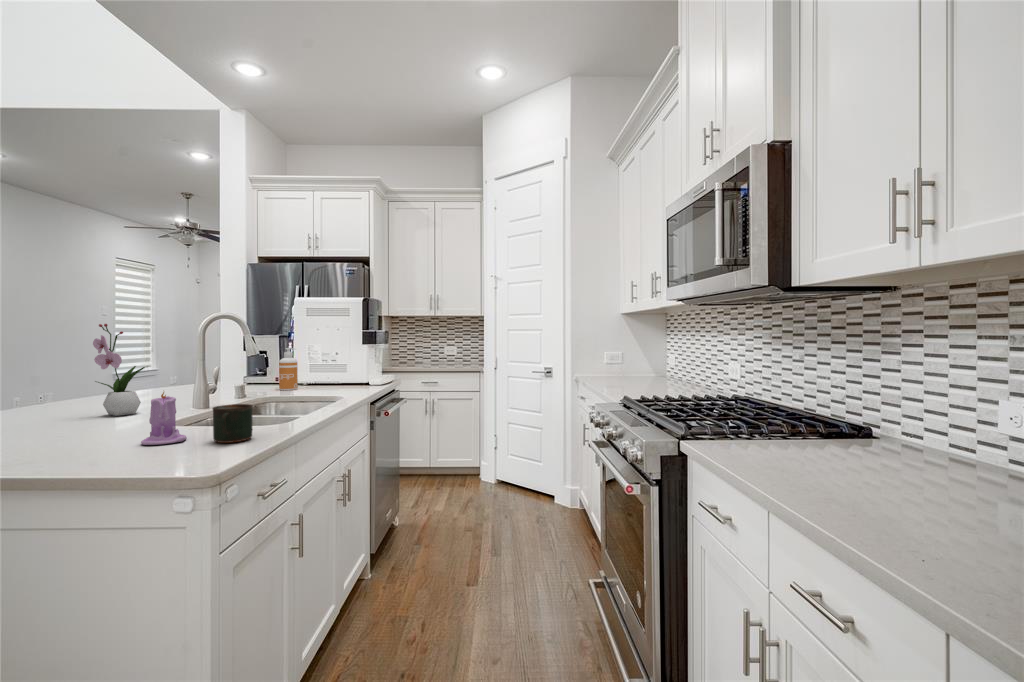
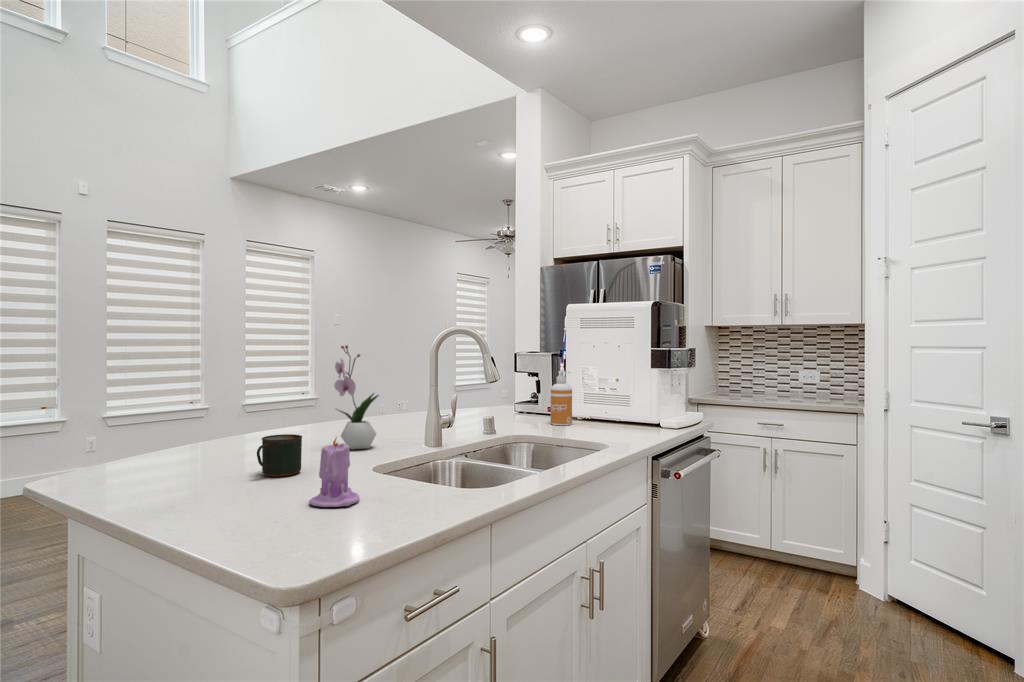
mug: present [213,404,253,443] -> present [257,434,302,477]

